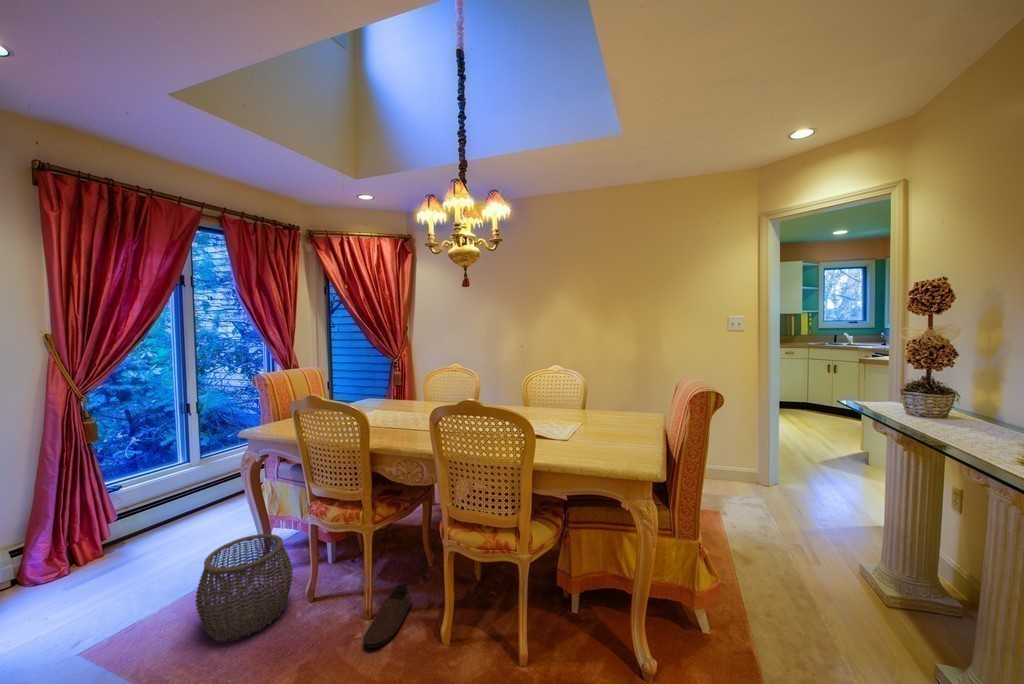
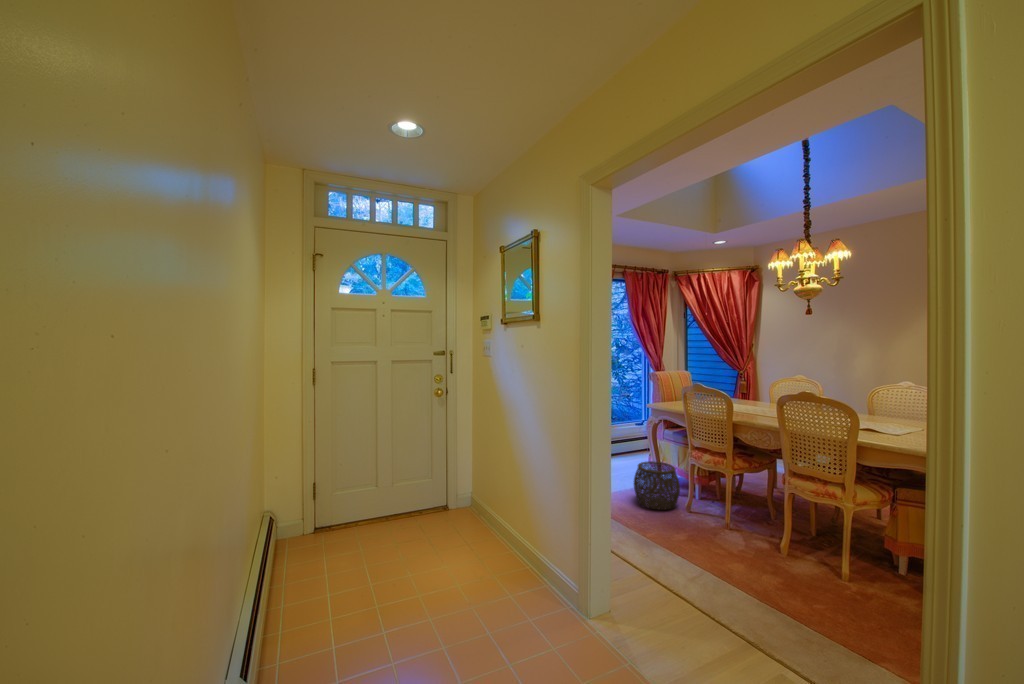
shoe: present [363,583,411,648] -> none [727,513,759,537]

